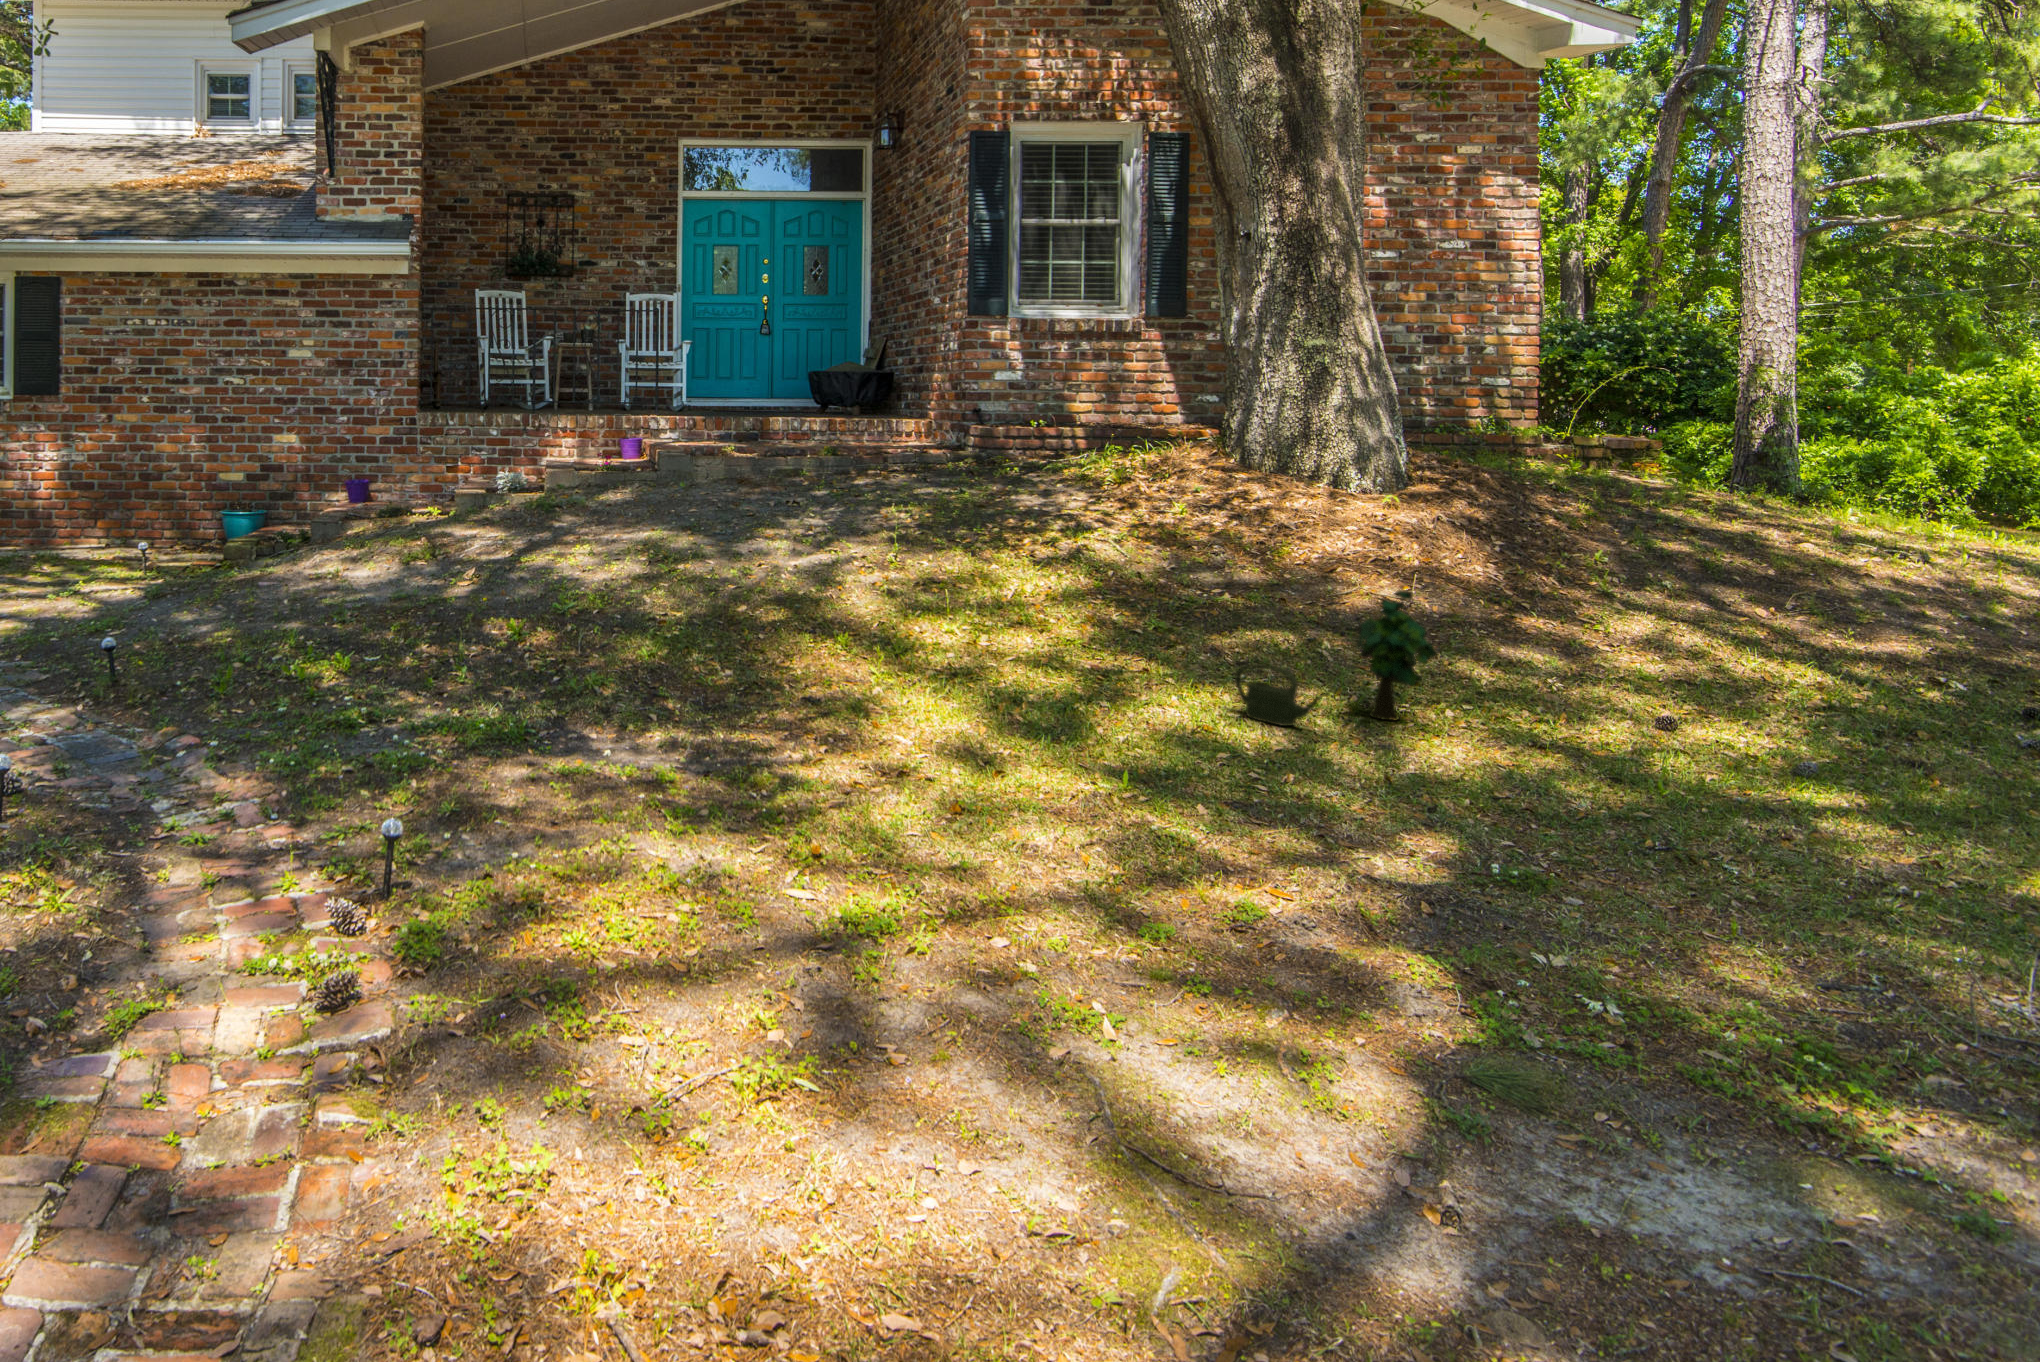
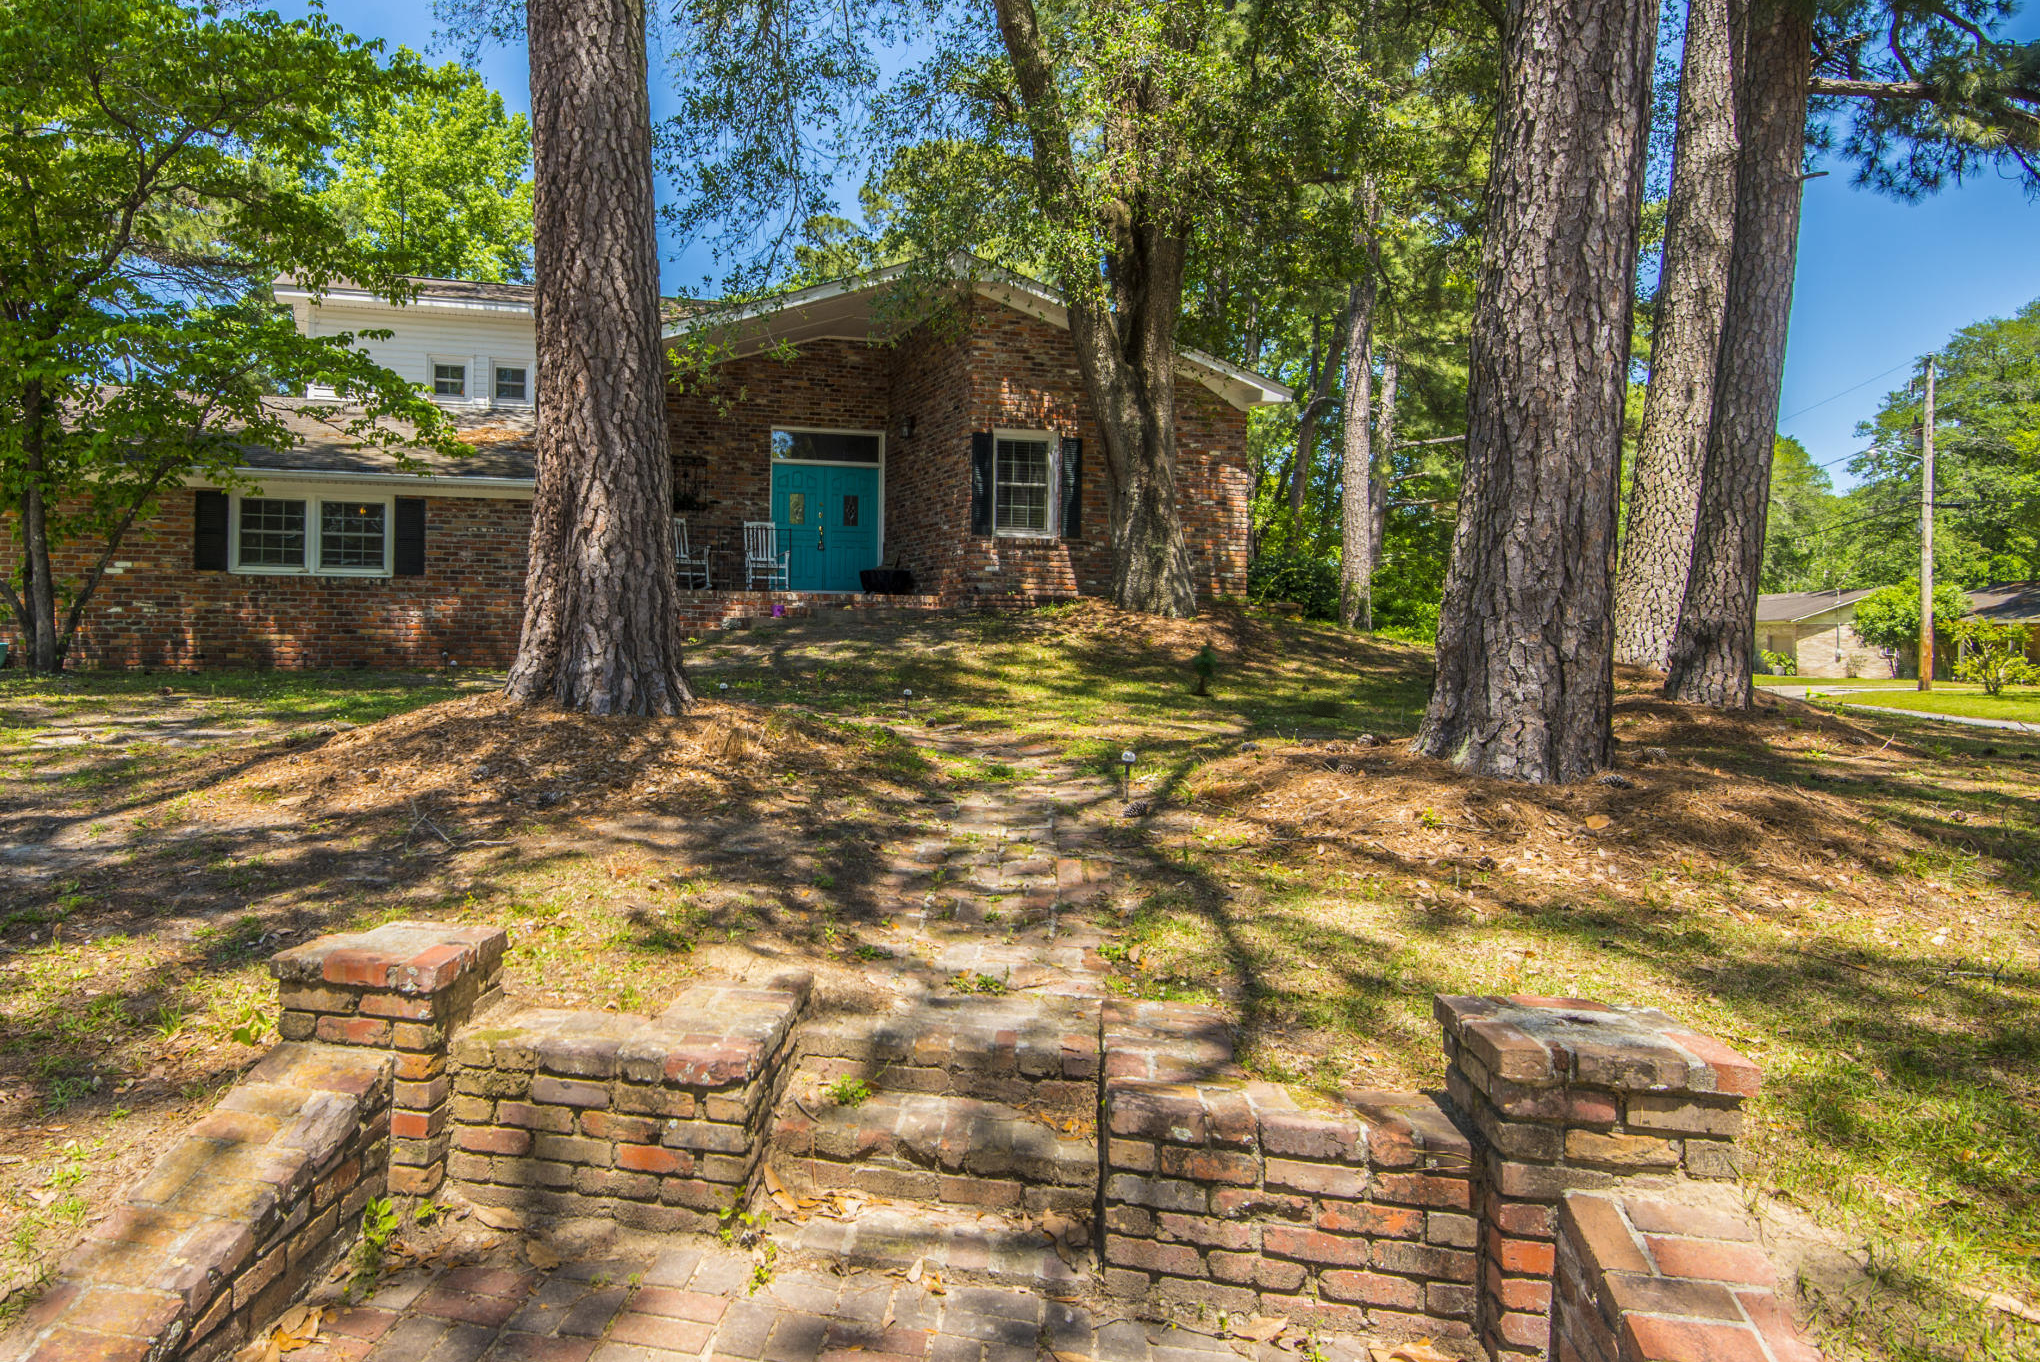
watering can: present [1235,664,1328,726] -> present [1308,691,1344,717]

